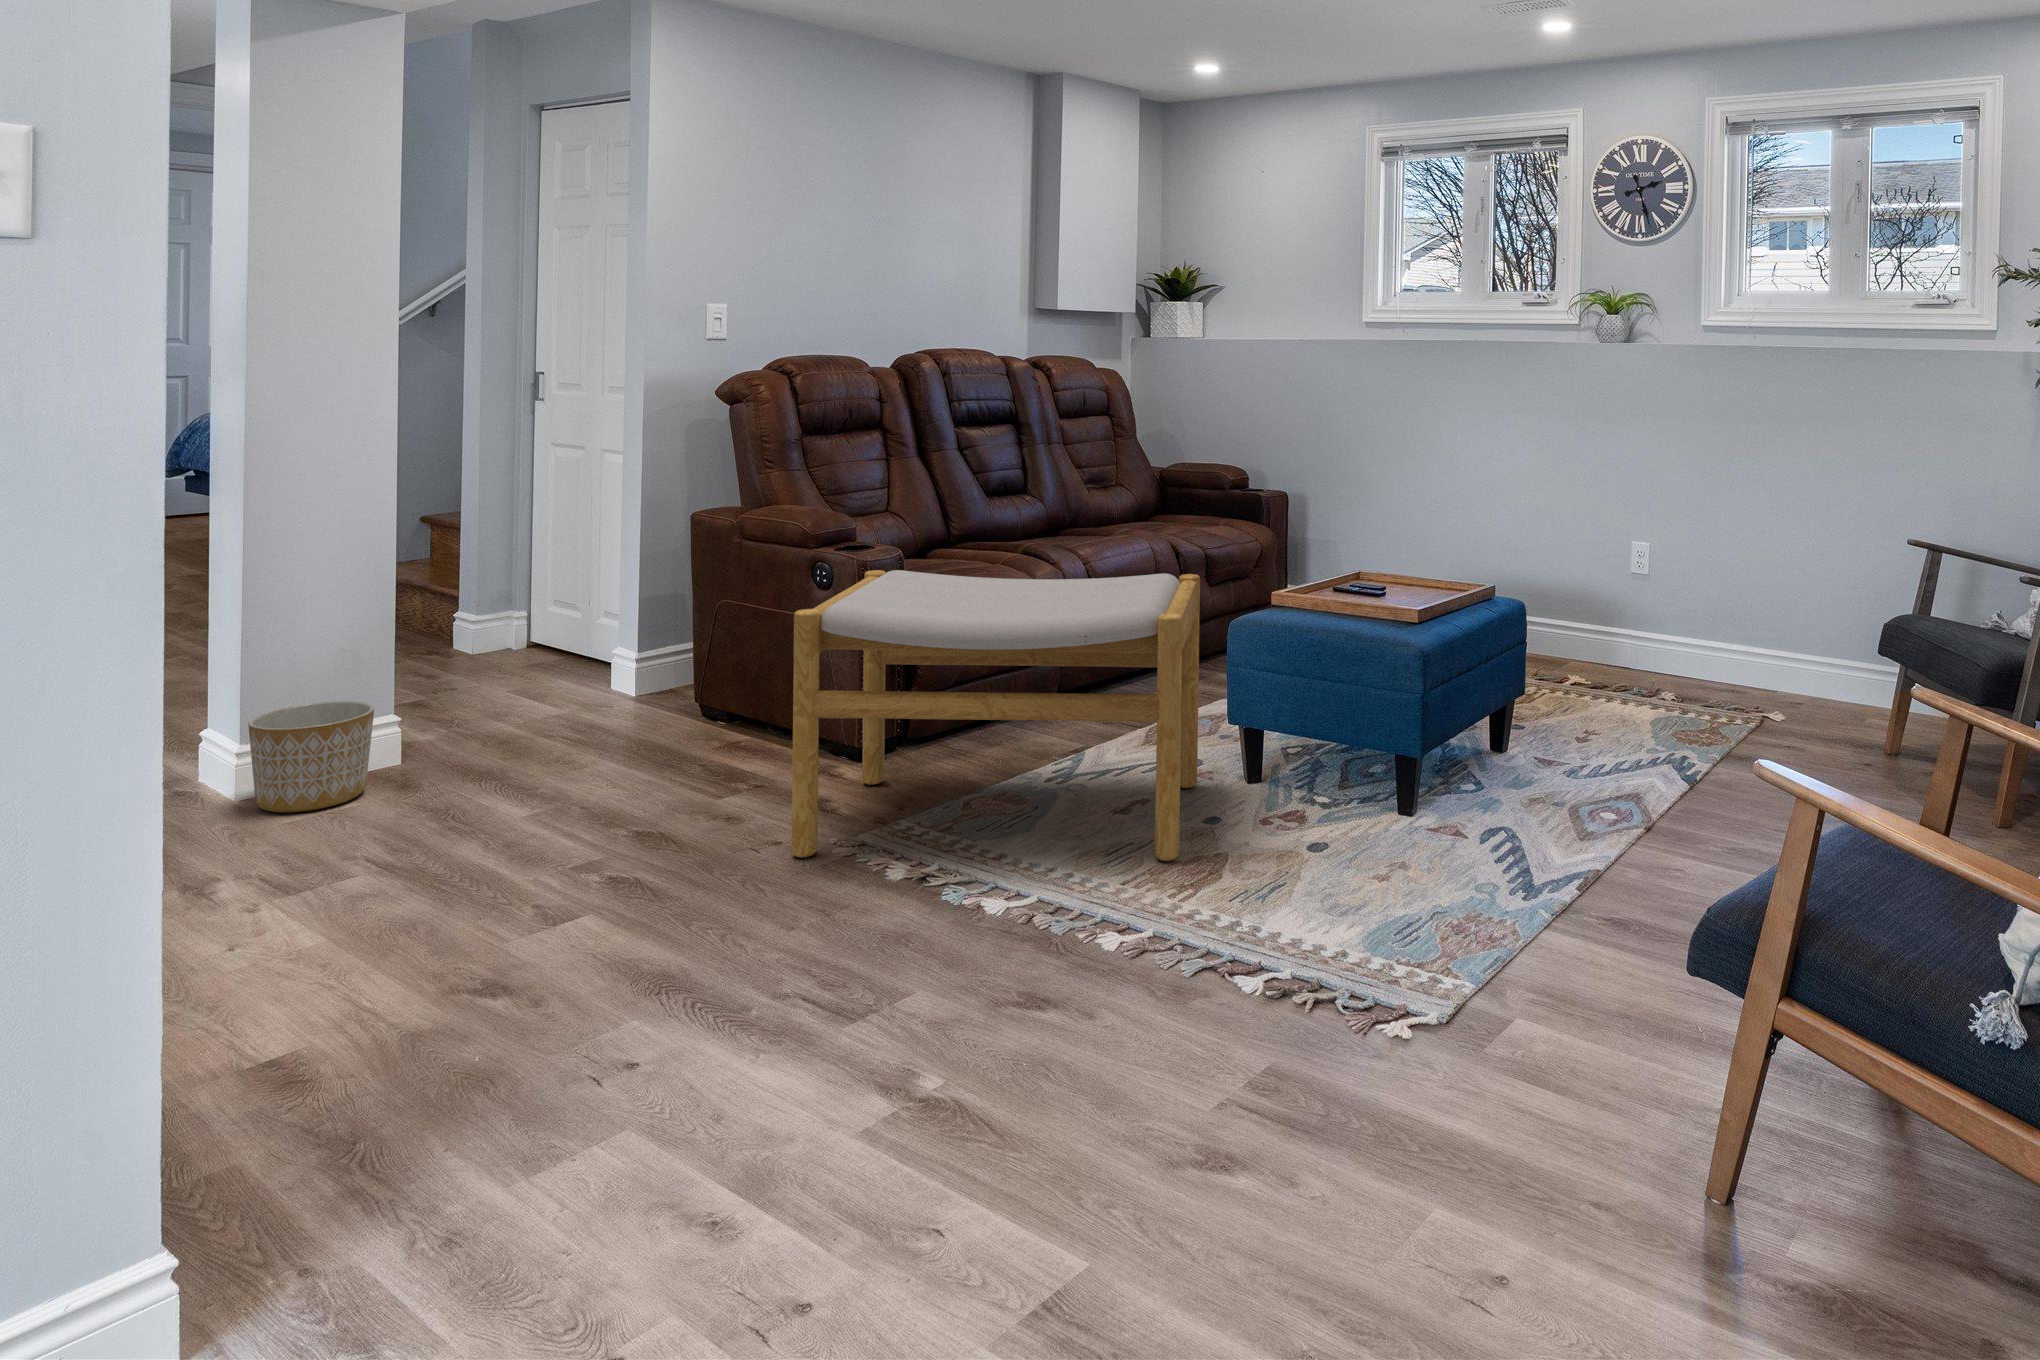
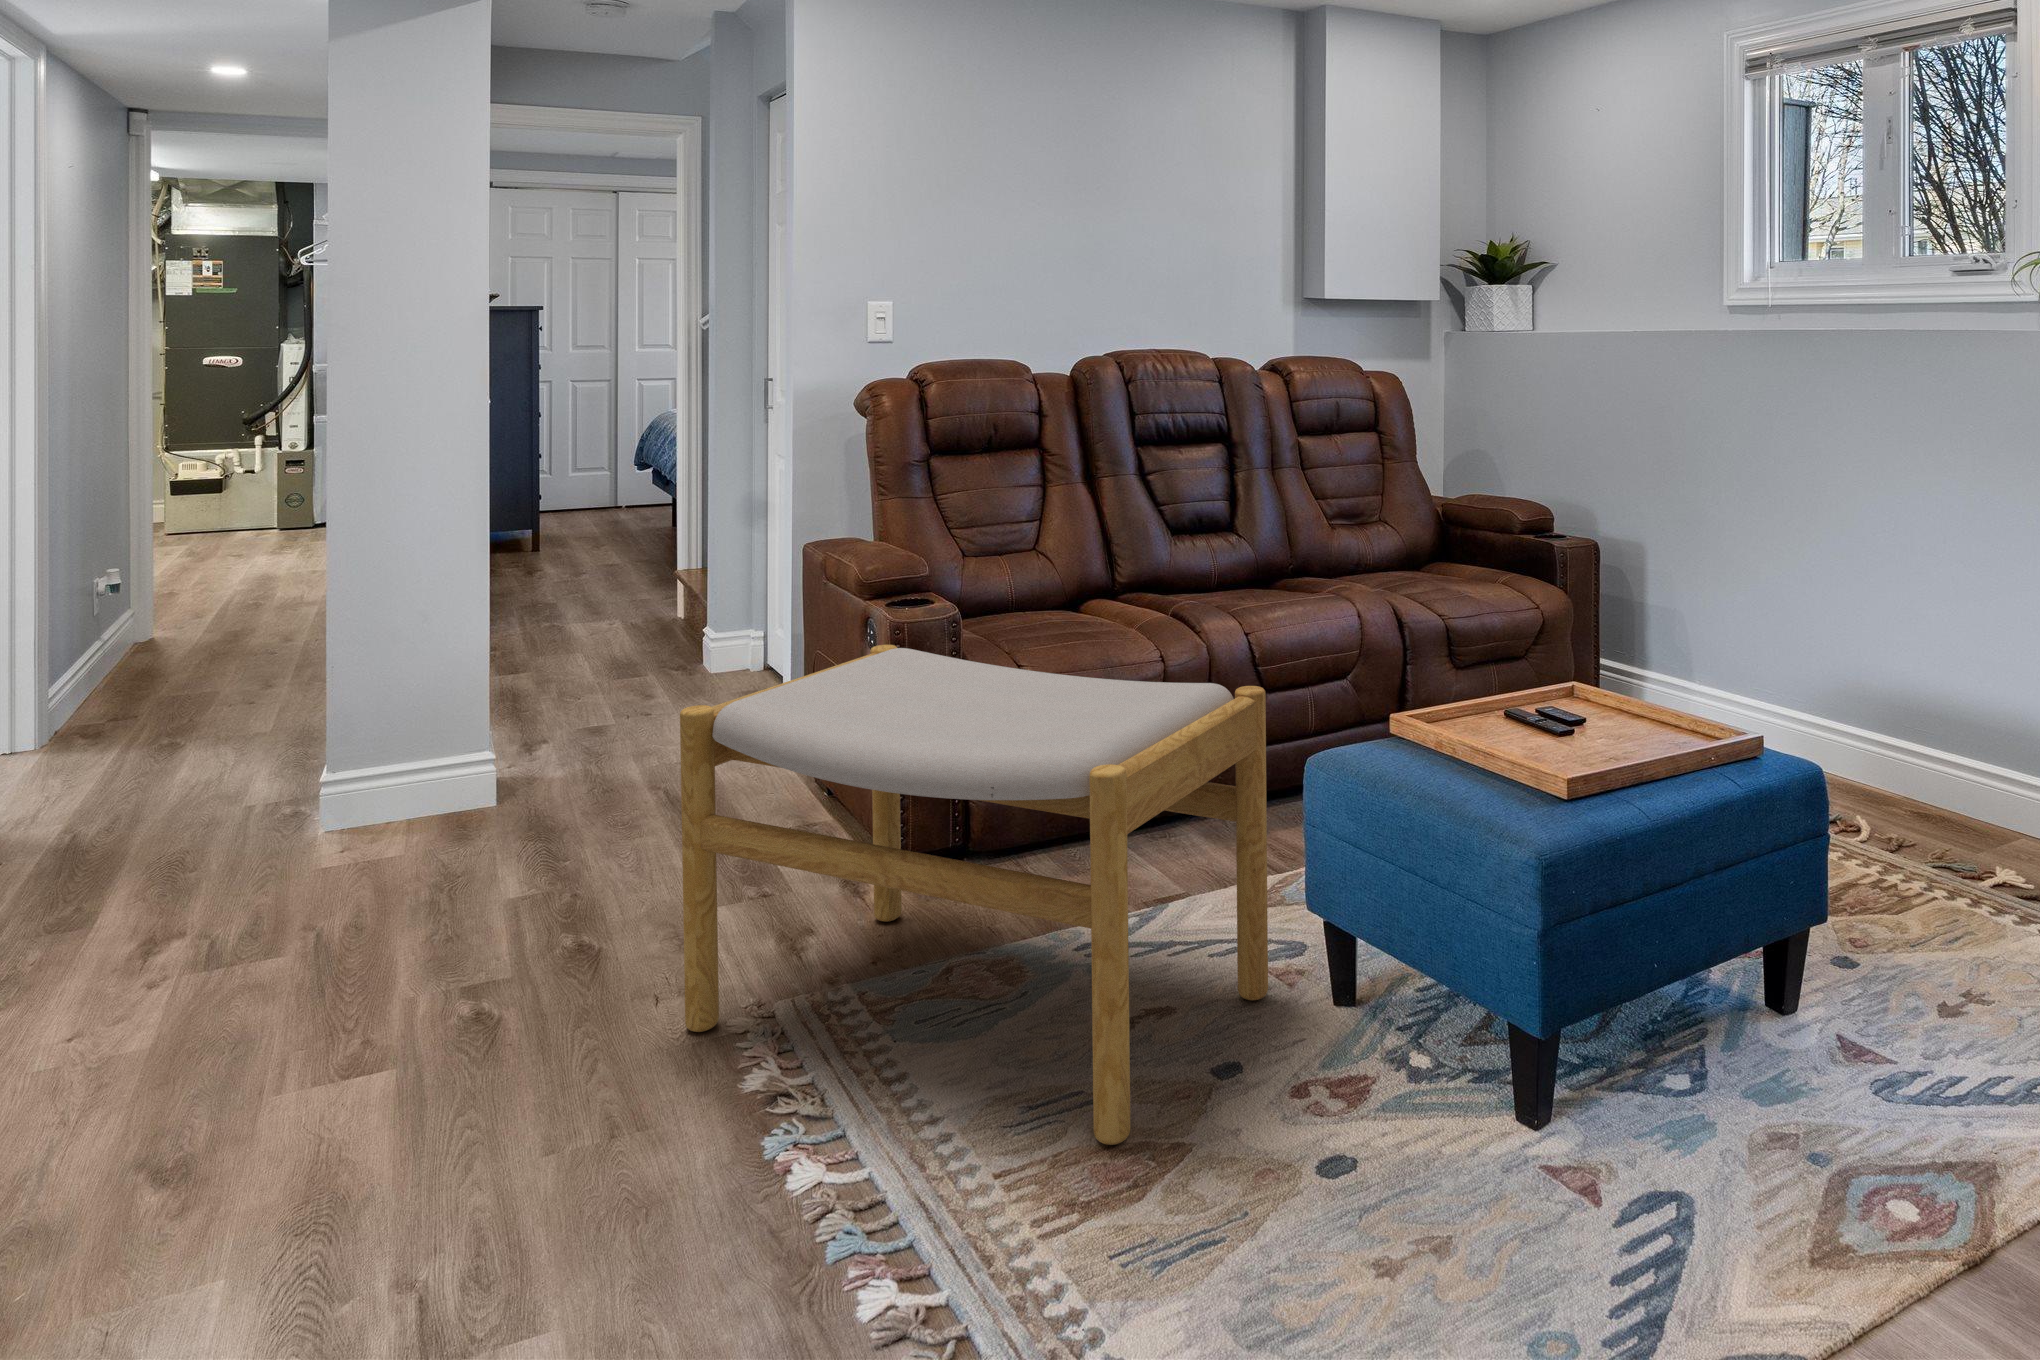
planter: present [248,701,374,813] -> none [313,741,440,863]

